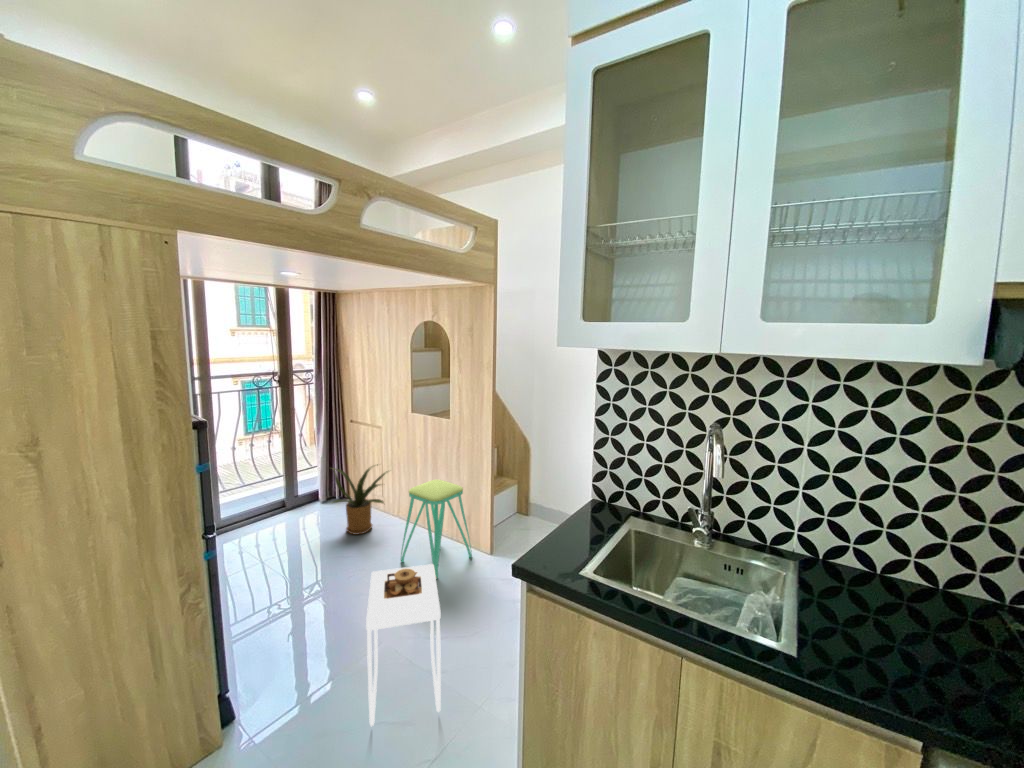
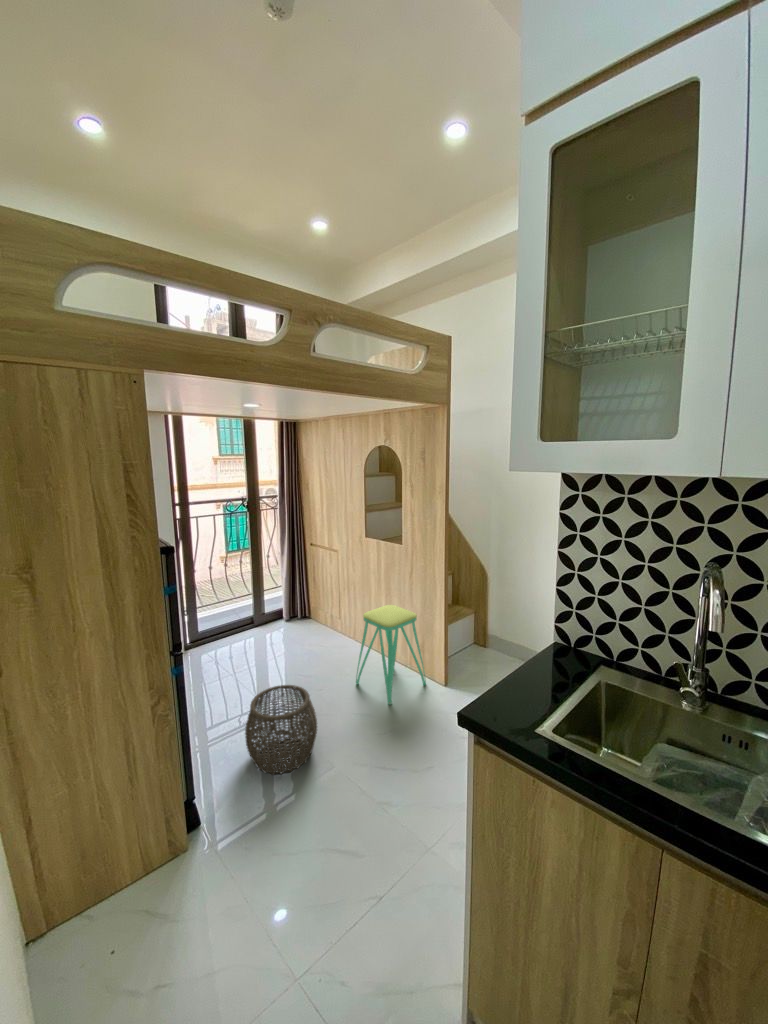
house plant: present [332,464,387,535] -> none [291,587,349,653]
side table: present [366,564,441,726] -> none [317,693,390,849]
woven basket: none [281,566,362,661] -> present [245,685,317,775]

